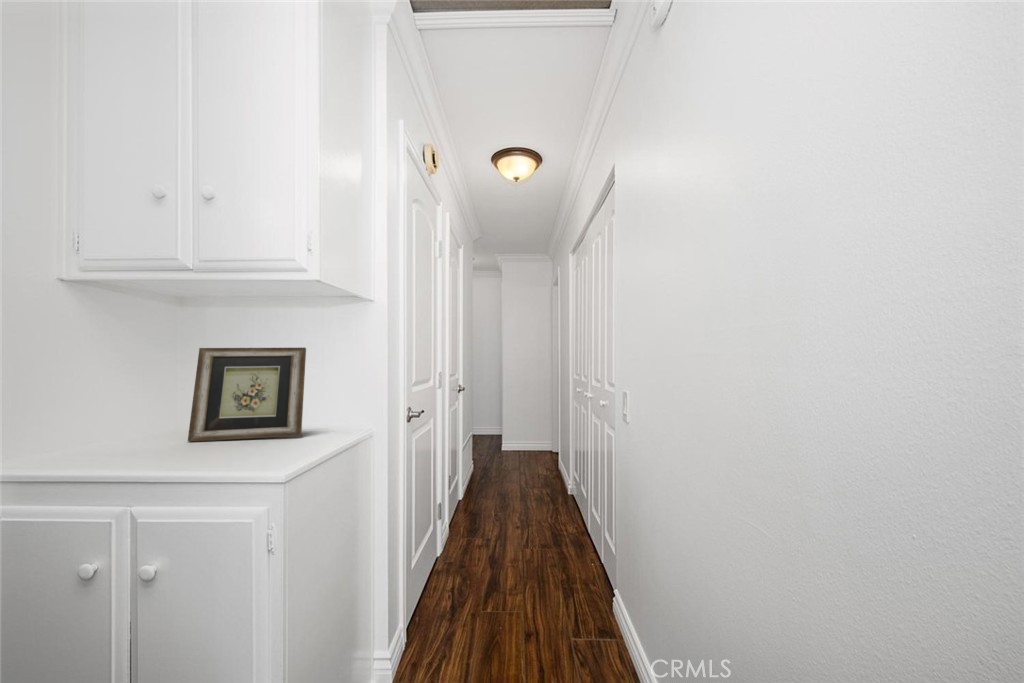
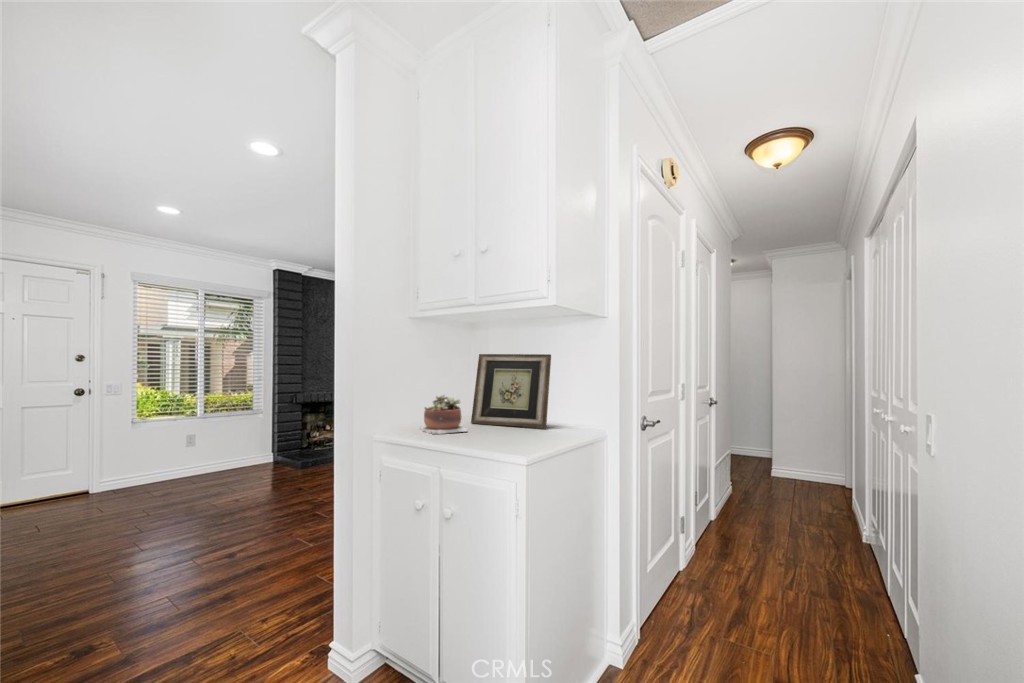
succulent plant: none [95,407,188,467] -> present [422,395,467,434]

